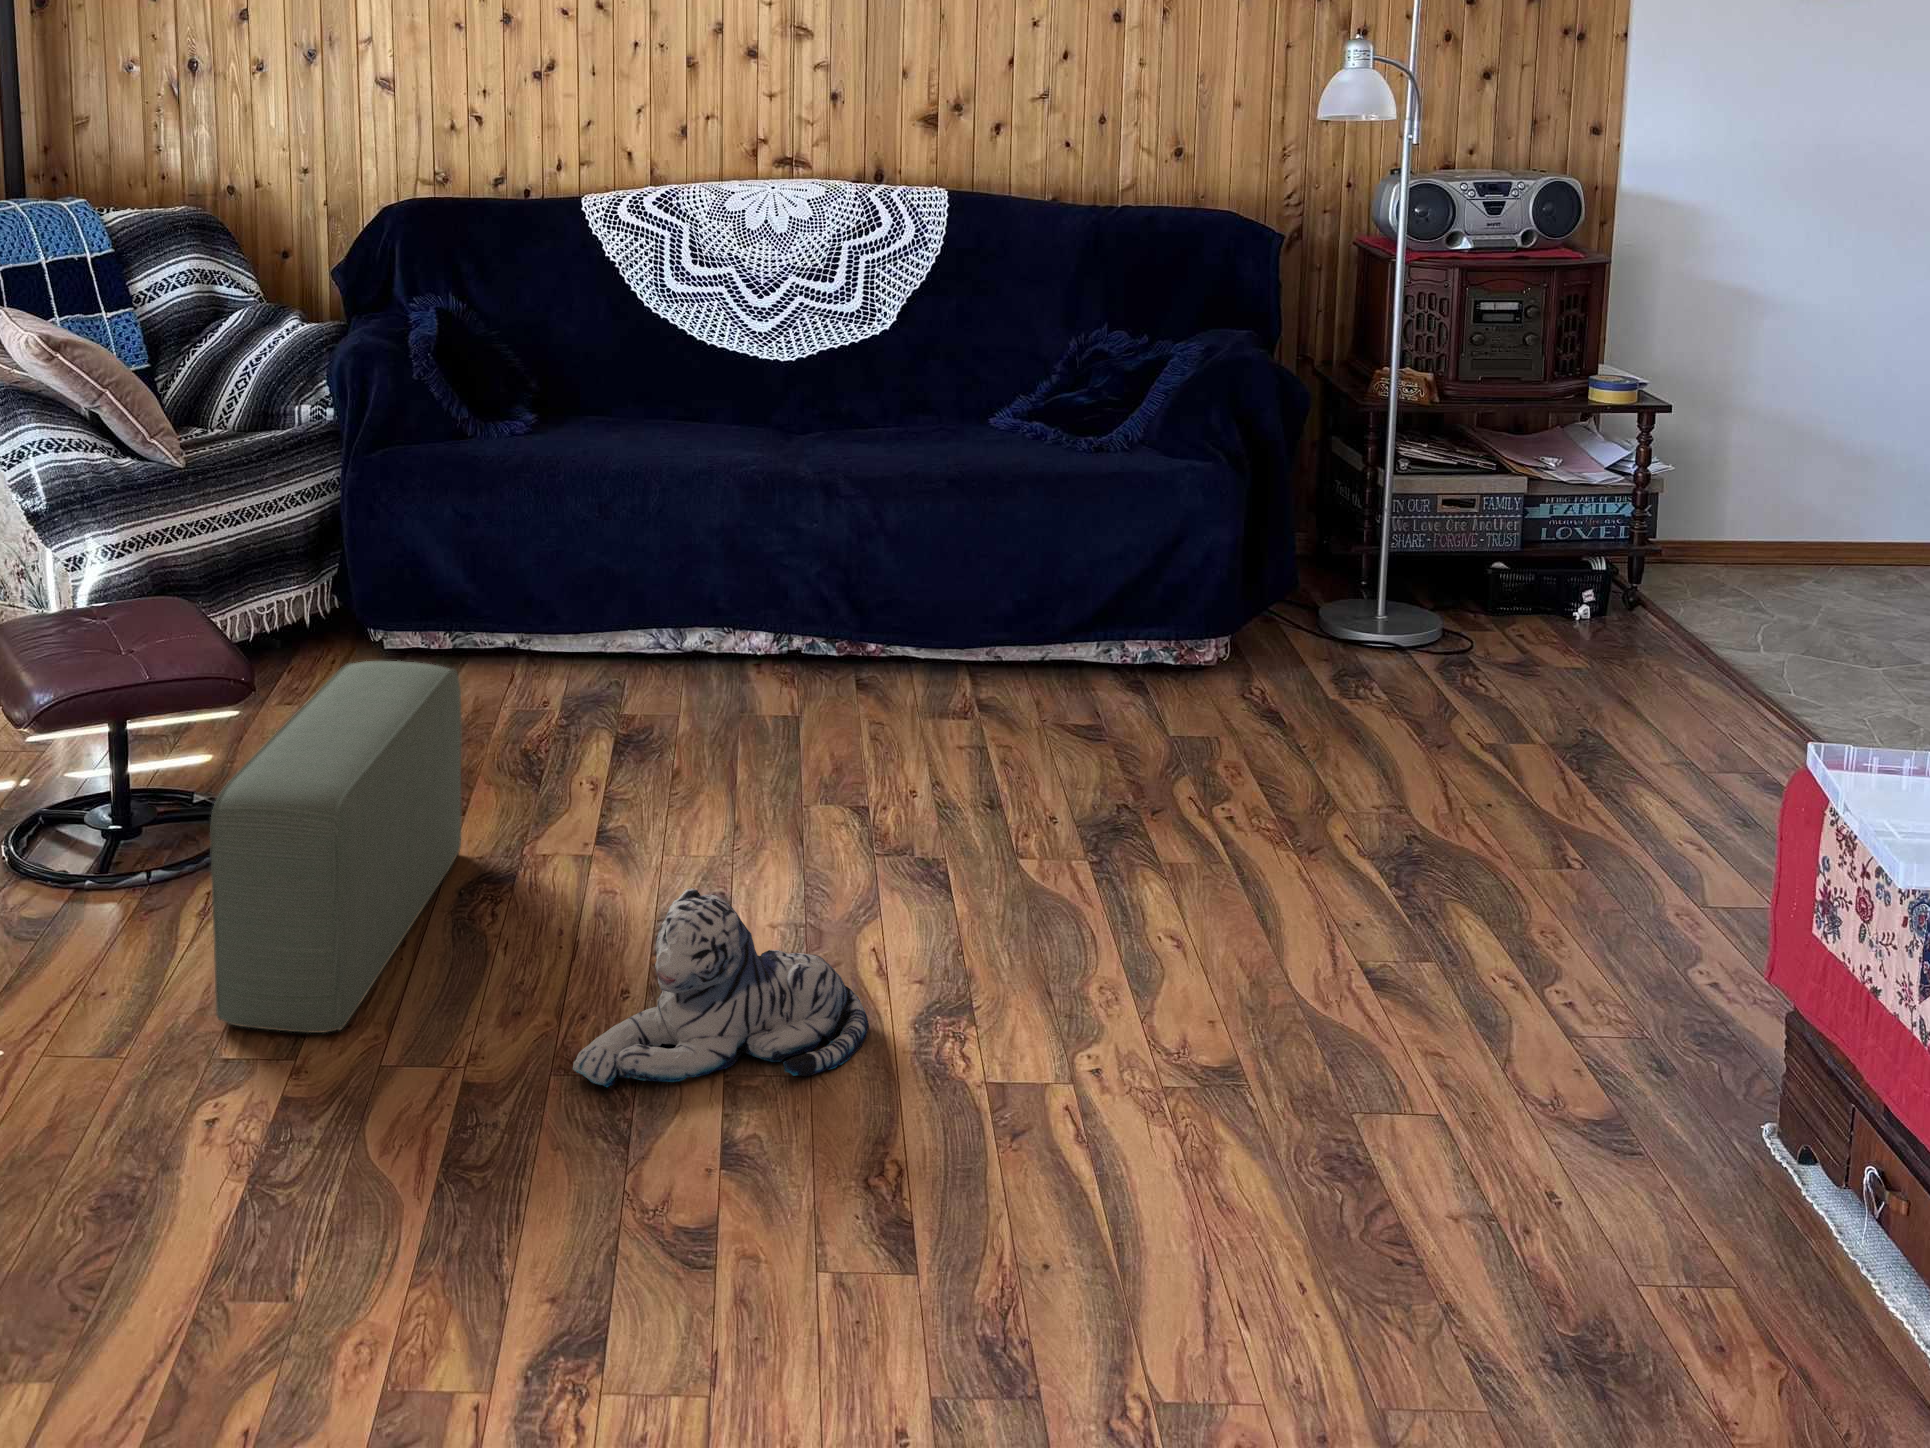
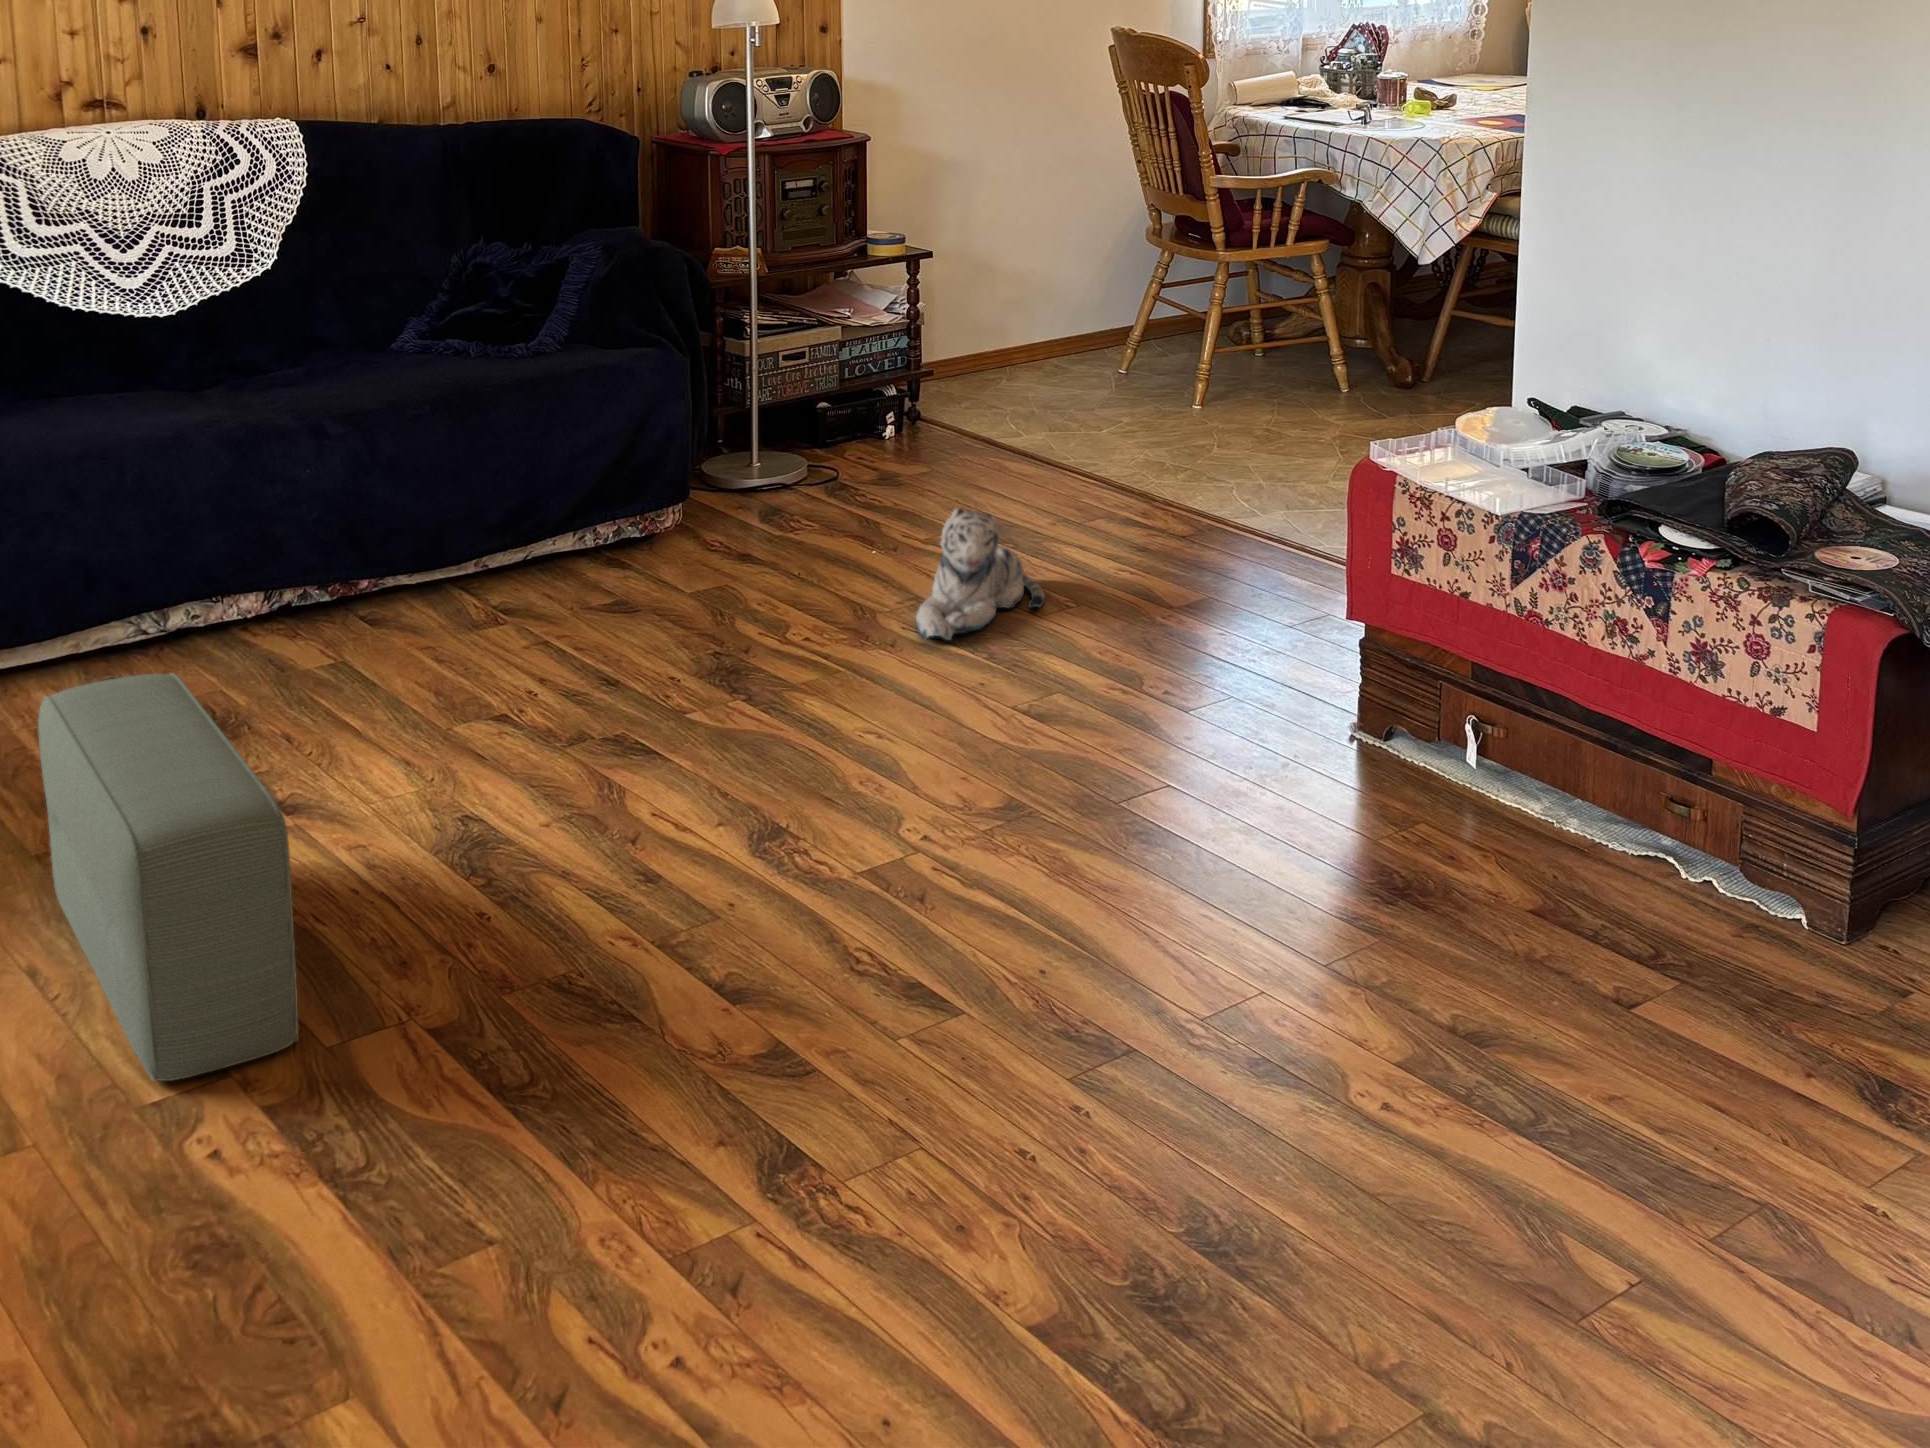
plush toy: present [573,888,869,1087] -> present [916,509,1045,640]

